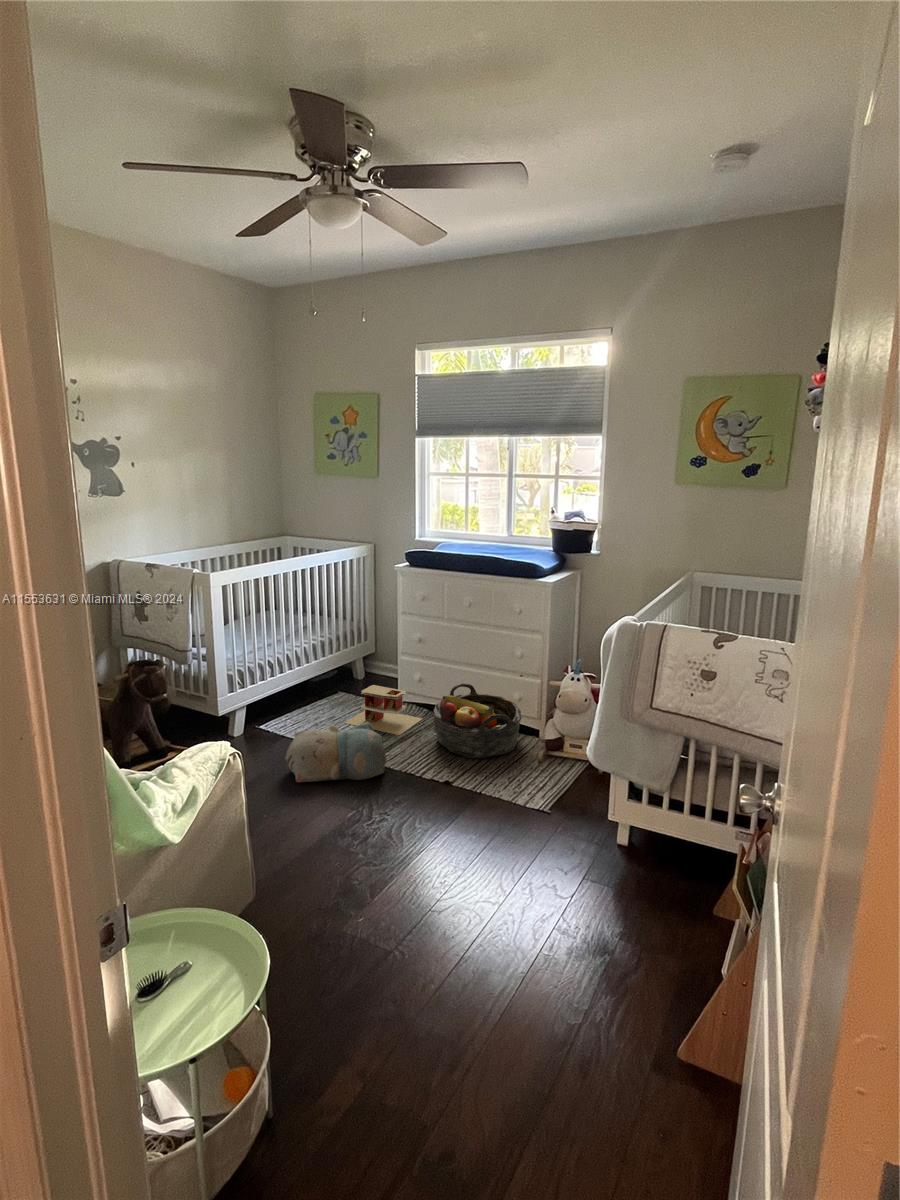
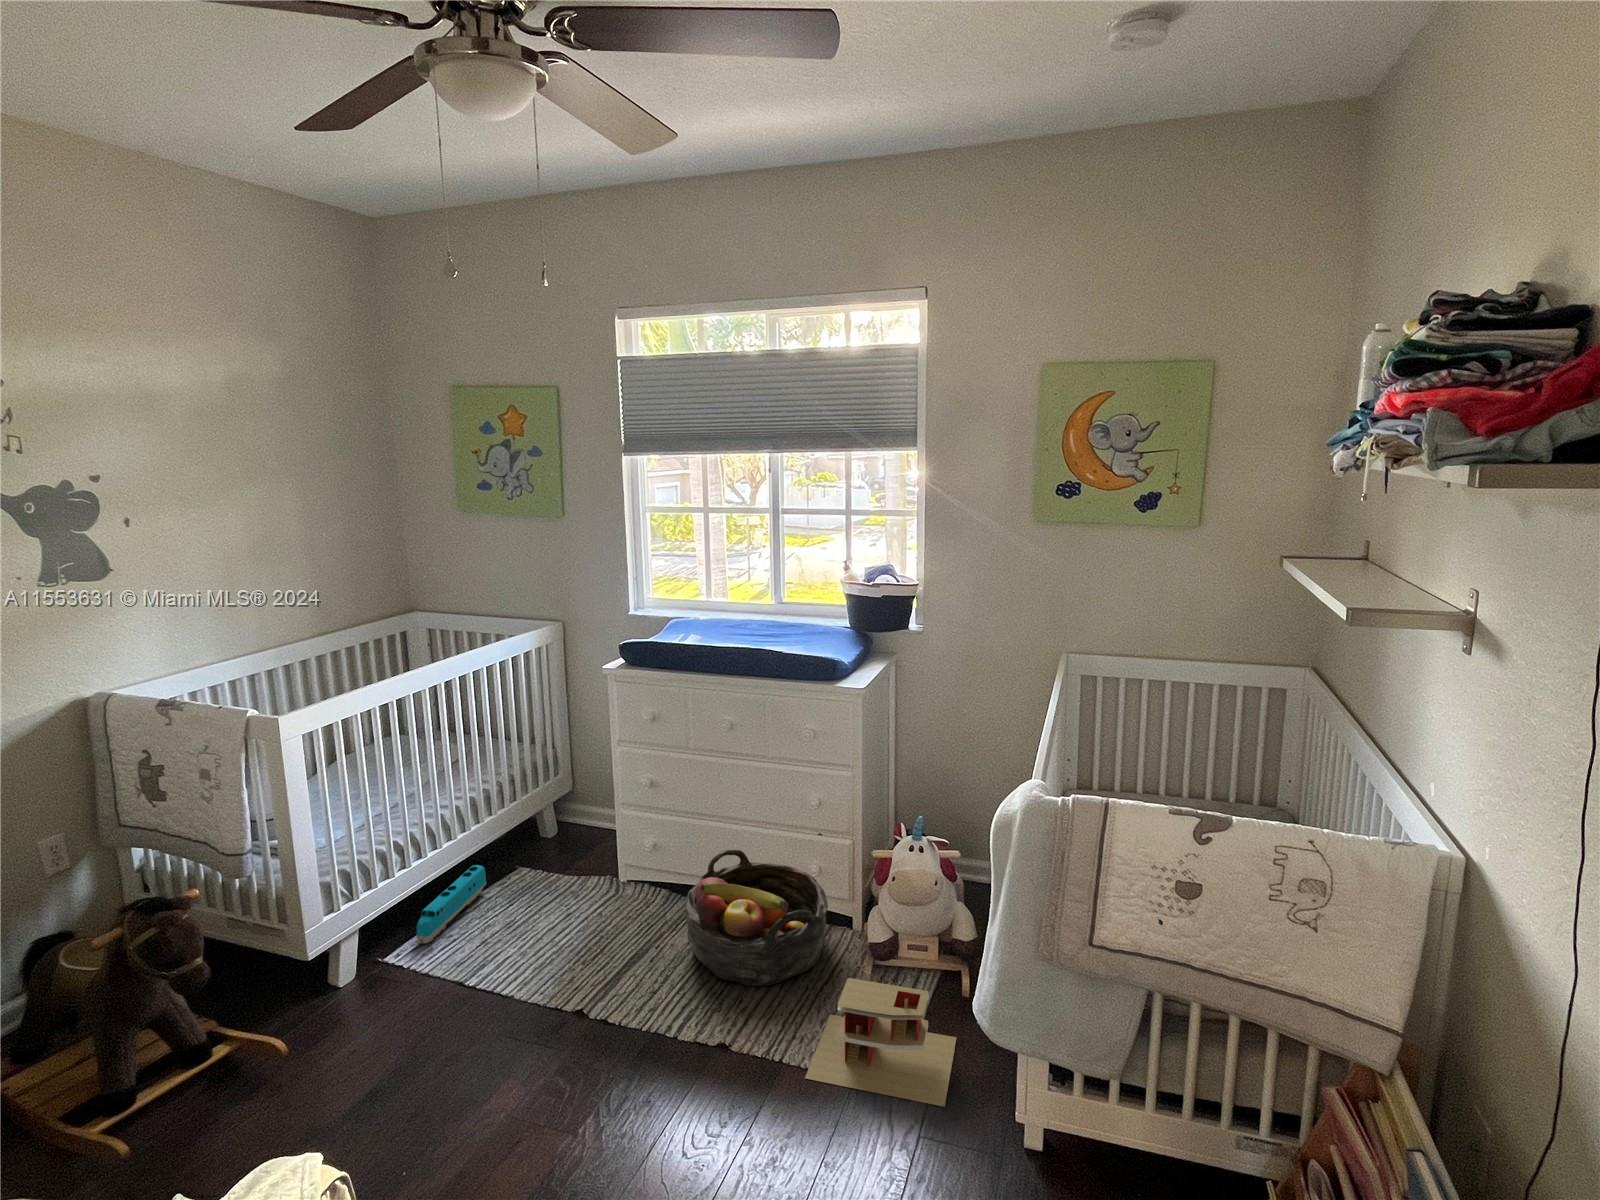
toy train: none [278,685,319,721] -> present [417,865,486,943]
toy house: present [344,685,422,735] -> present [805,978,957,1107]
plush toy: present [285,723,387,782] -> none [434,950,616,1088]

